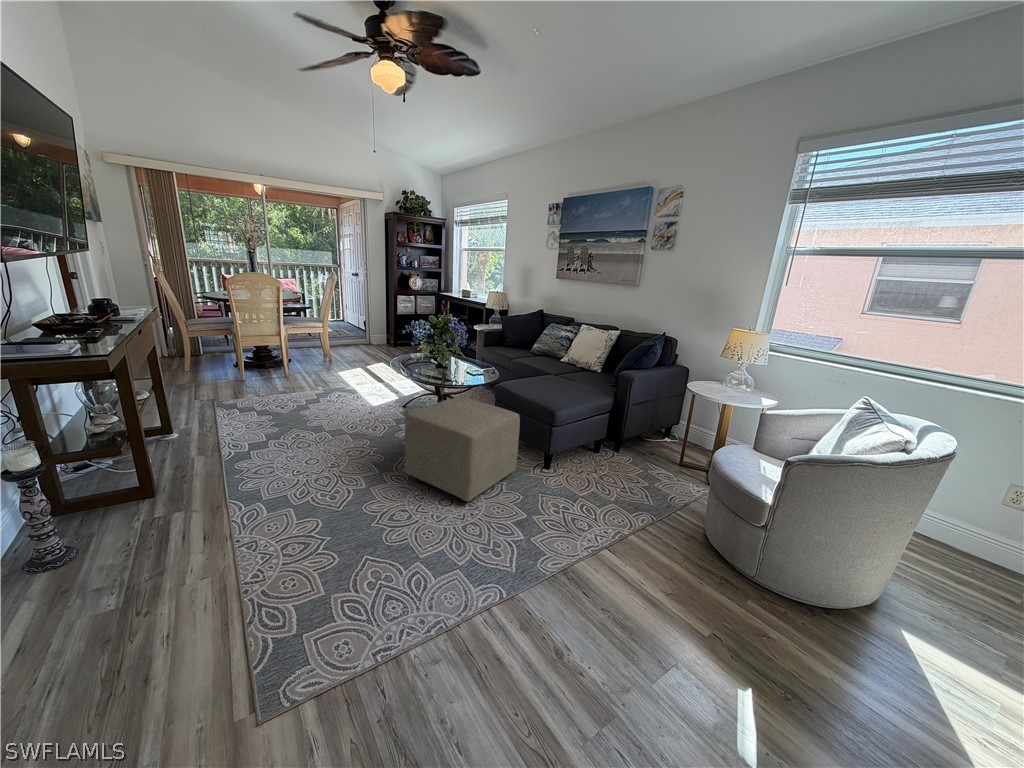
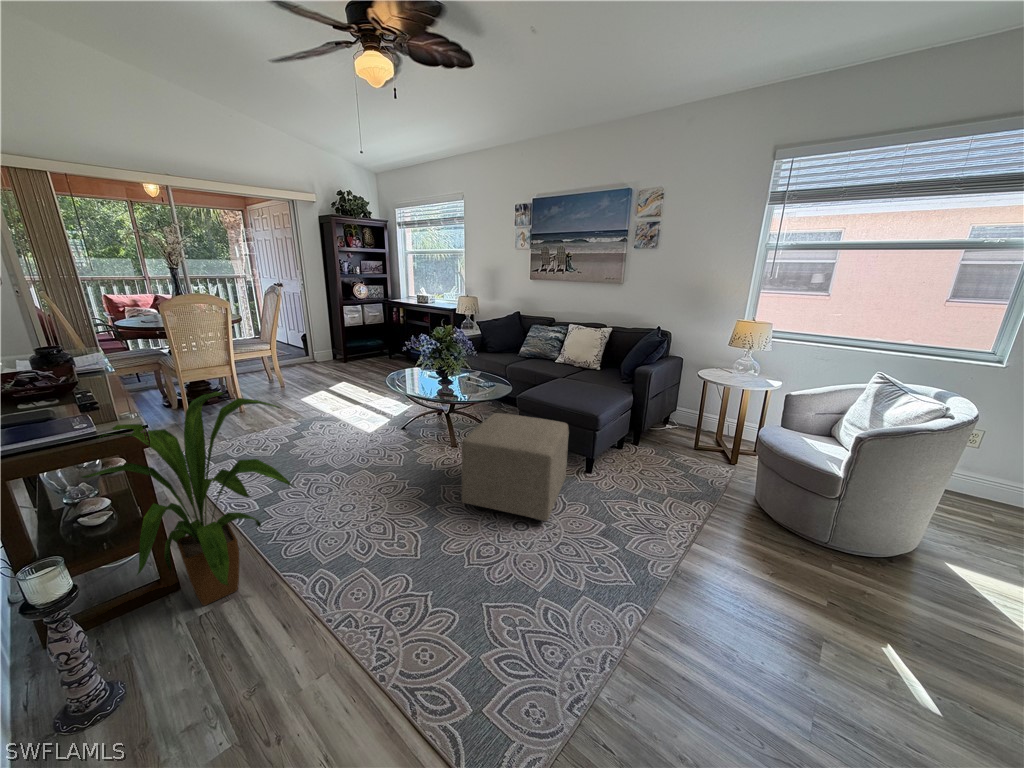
house plant: none [81,336,241,509] -> present [82,392,292,606]

